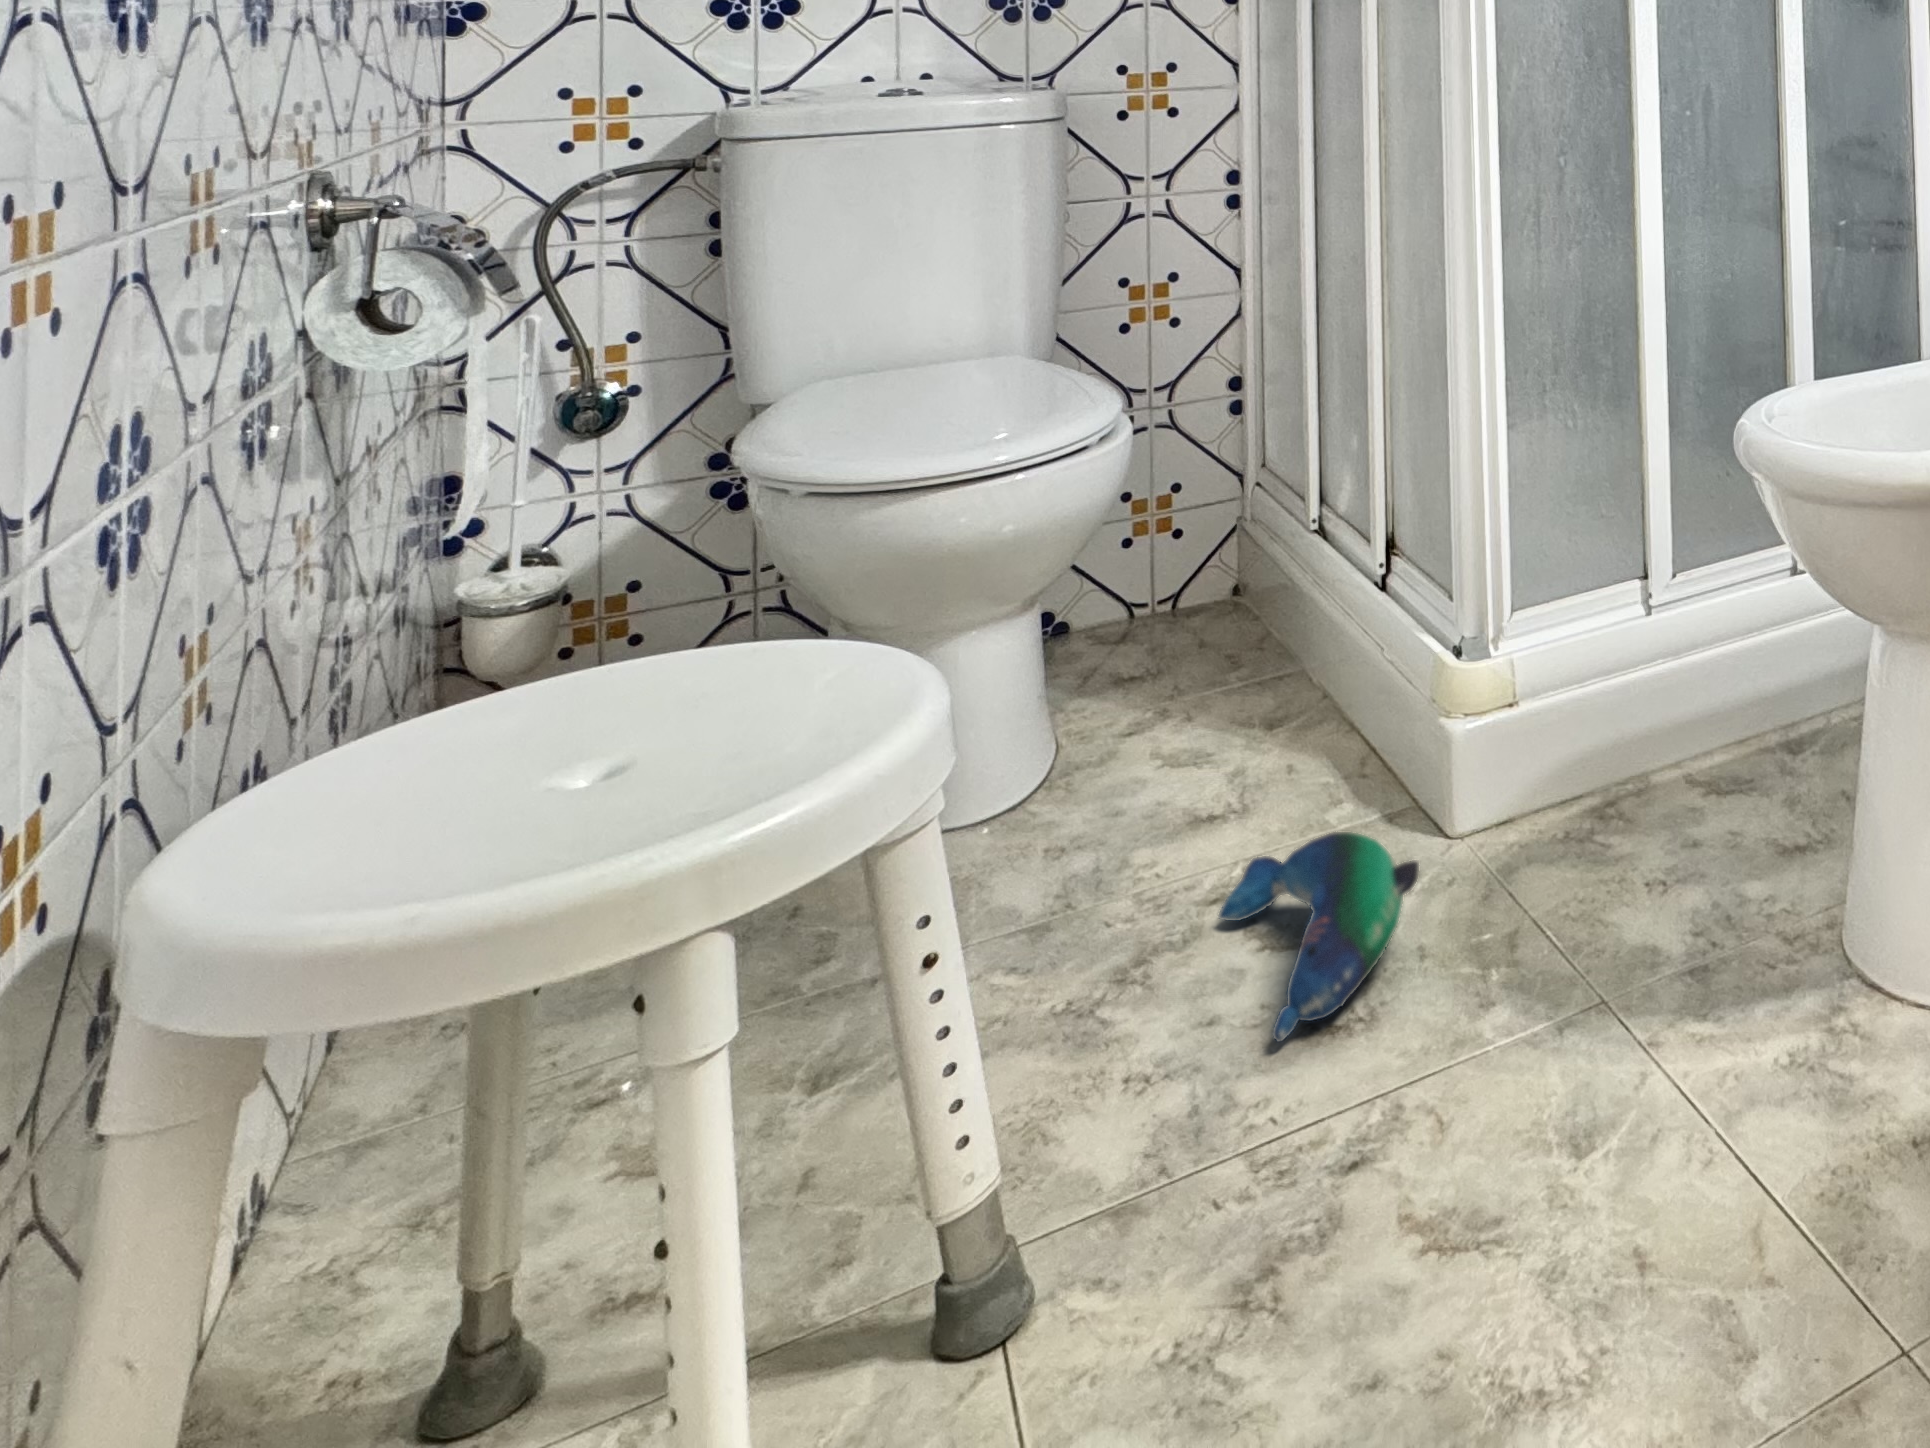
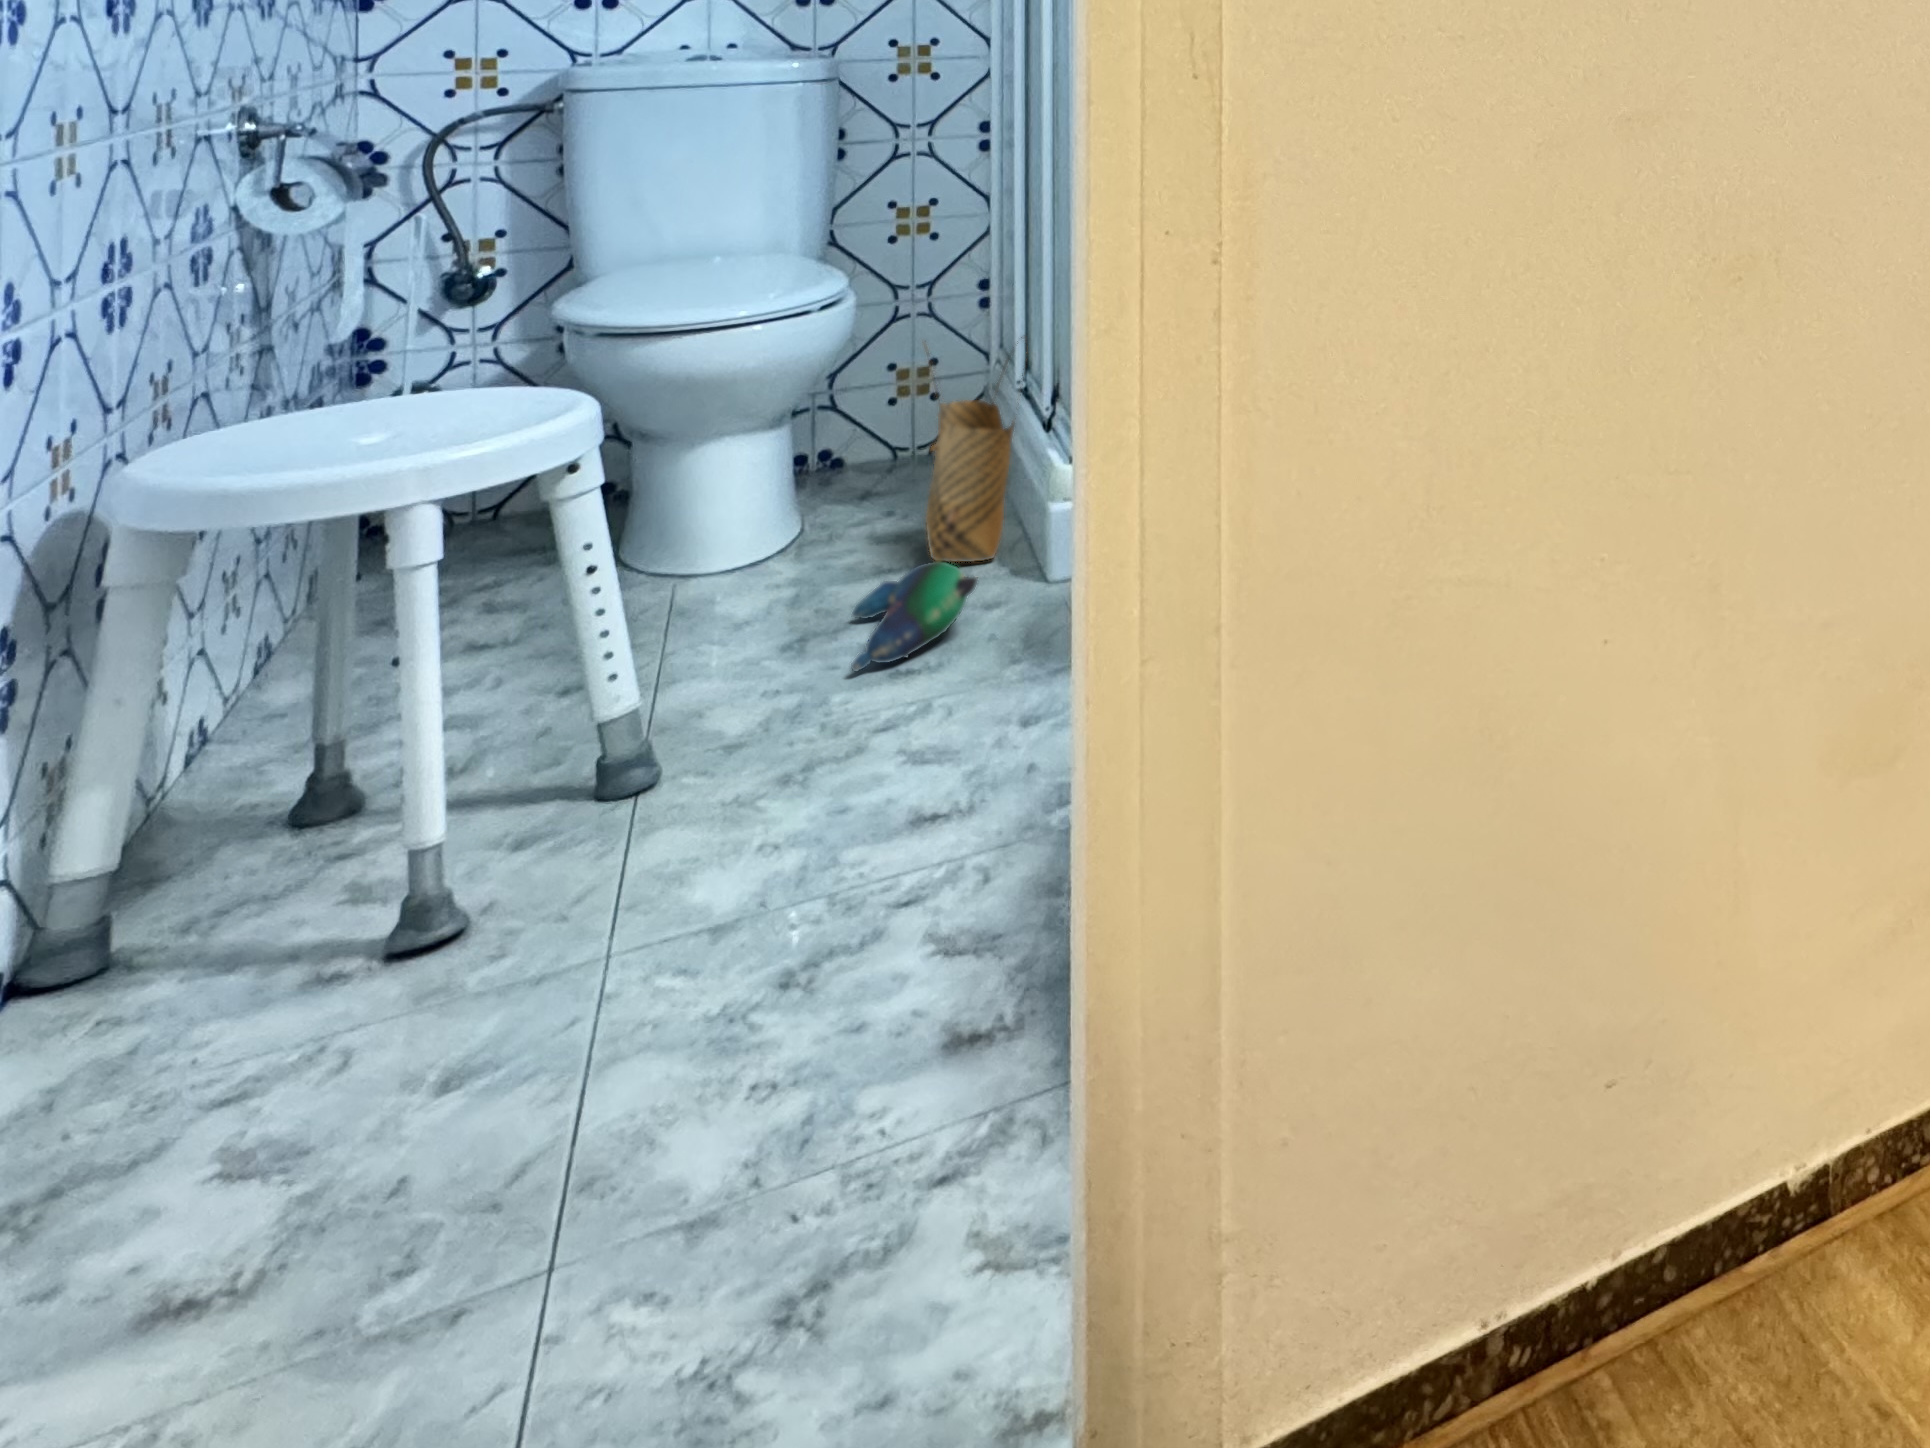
woven basket: none [1251,468,1395,805] -> present [926,337,1028,563]

